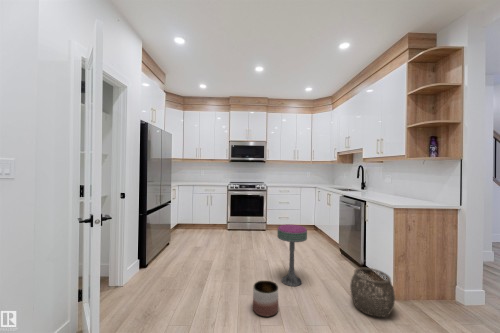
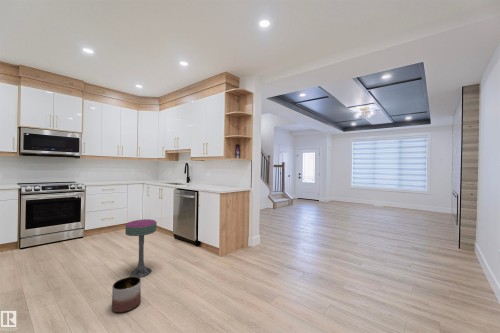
woven basket: present [350,267,395,317] -> none [195,239,224,272]

